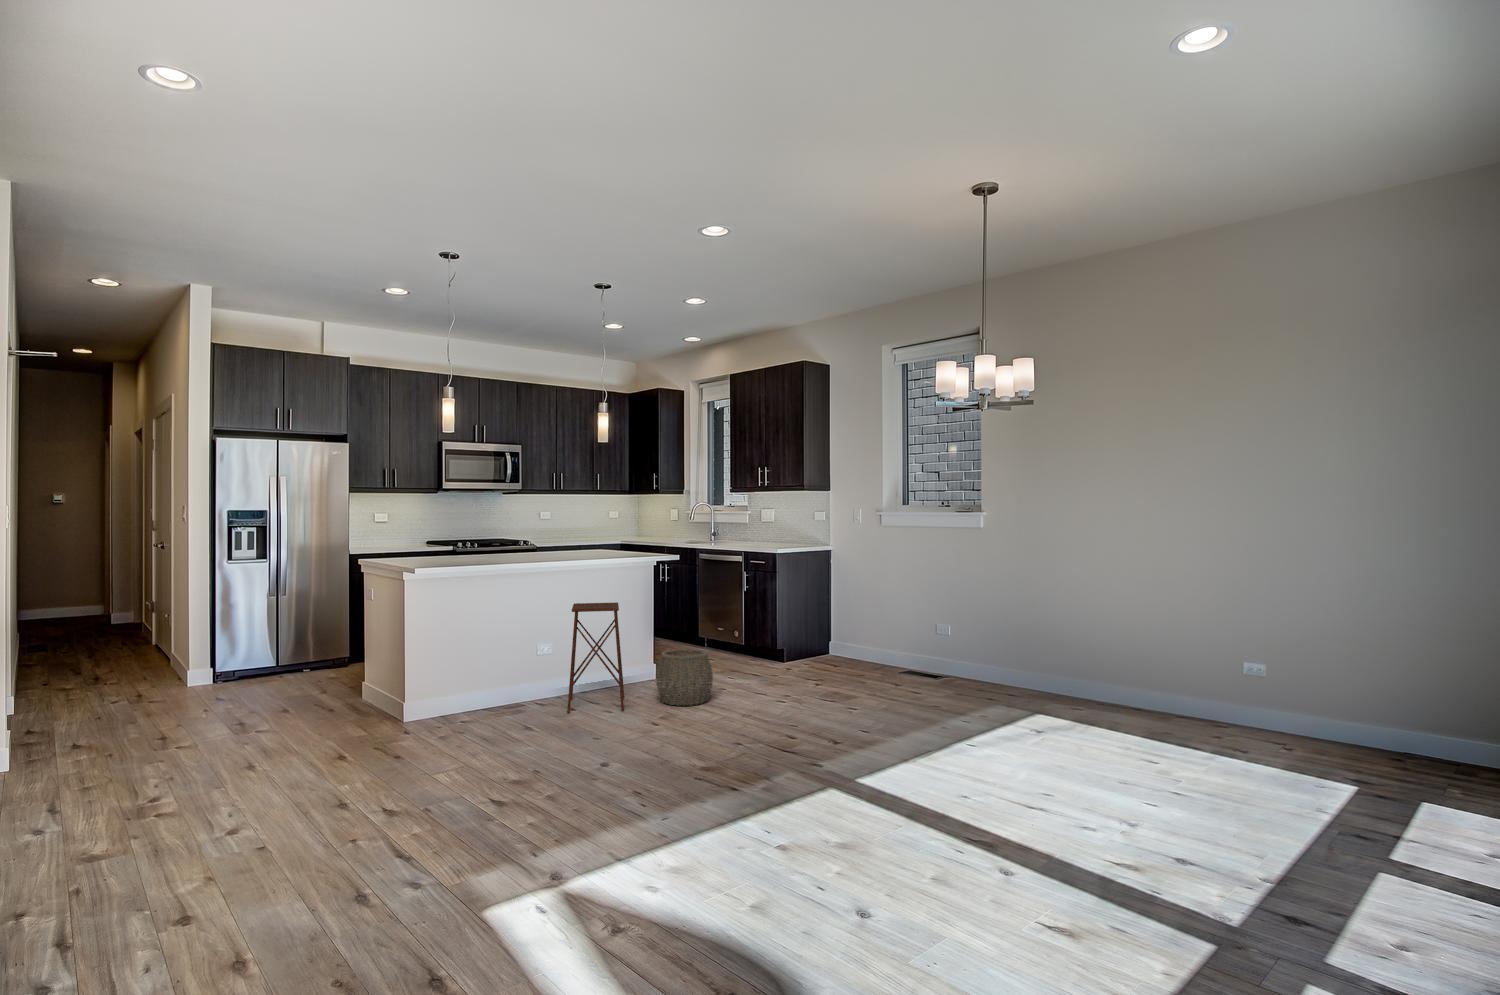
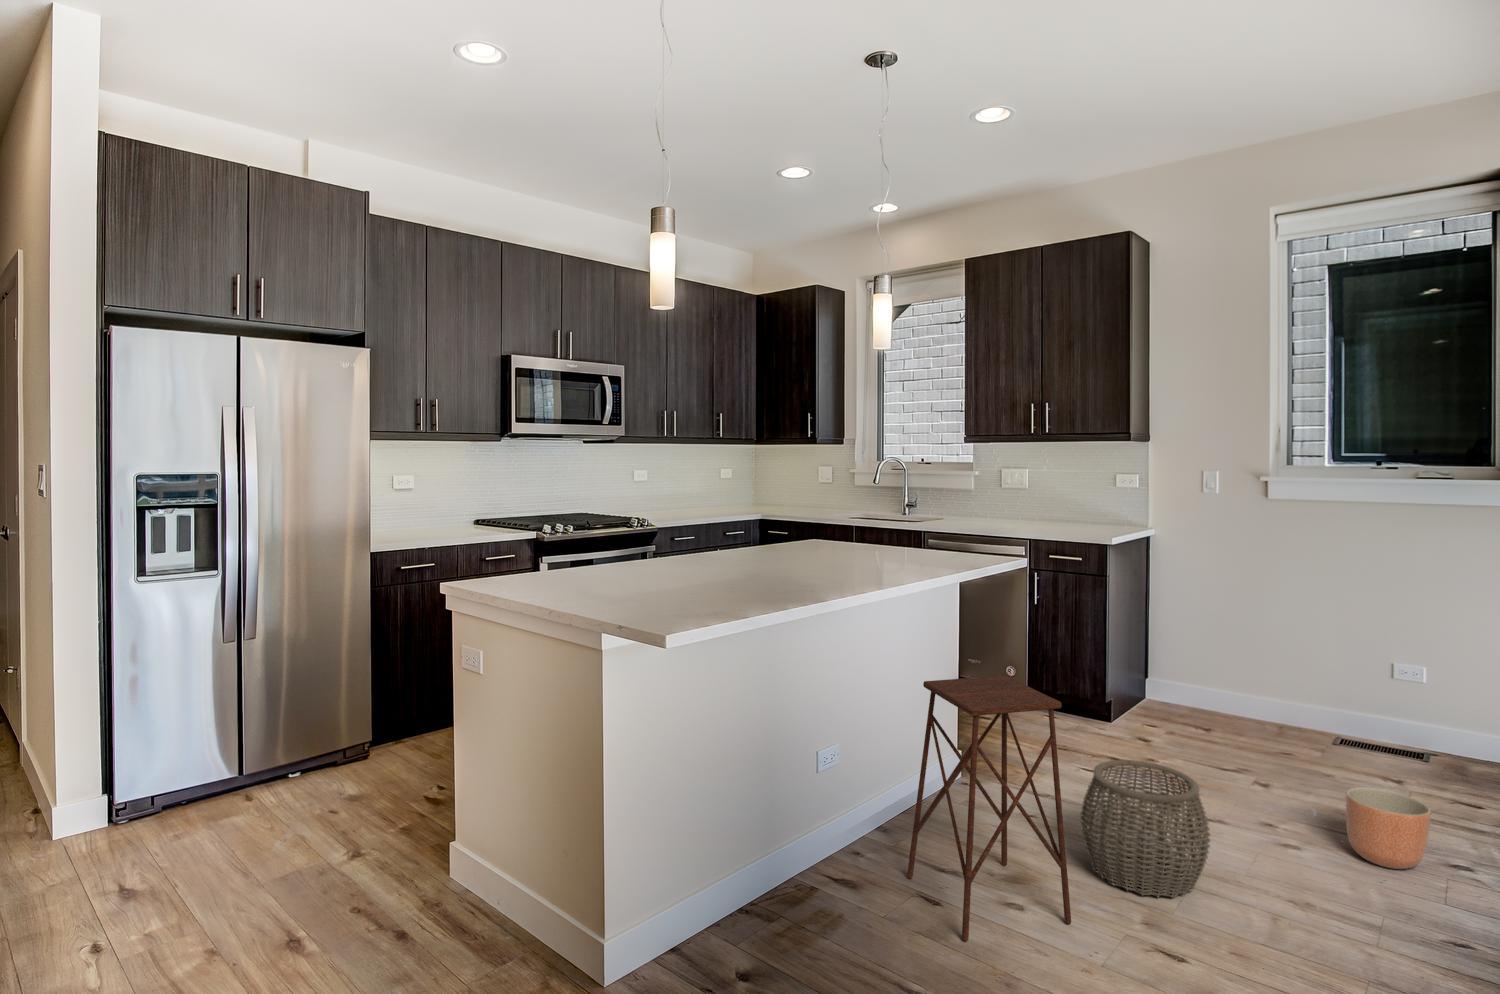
planter: none [801,666,835,702] -> present [1346,787,1431,869]

